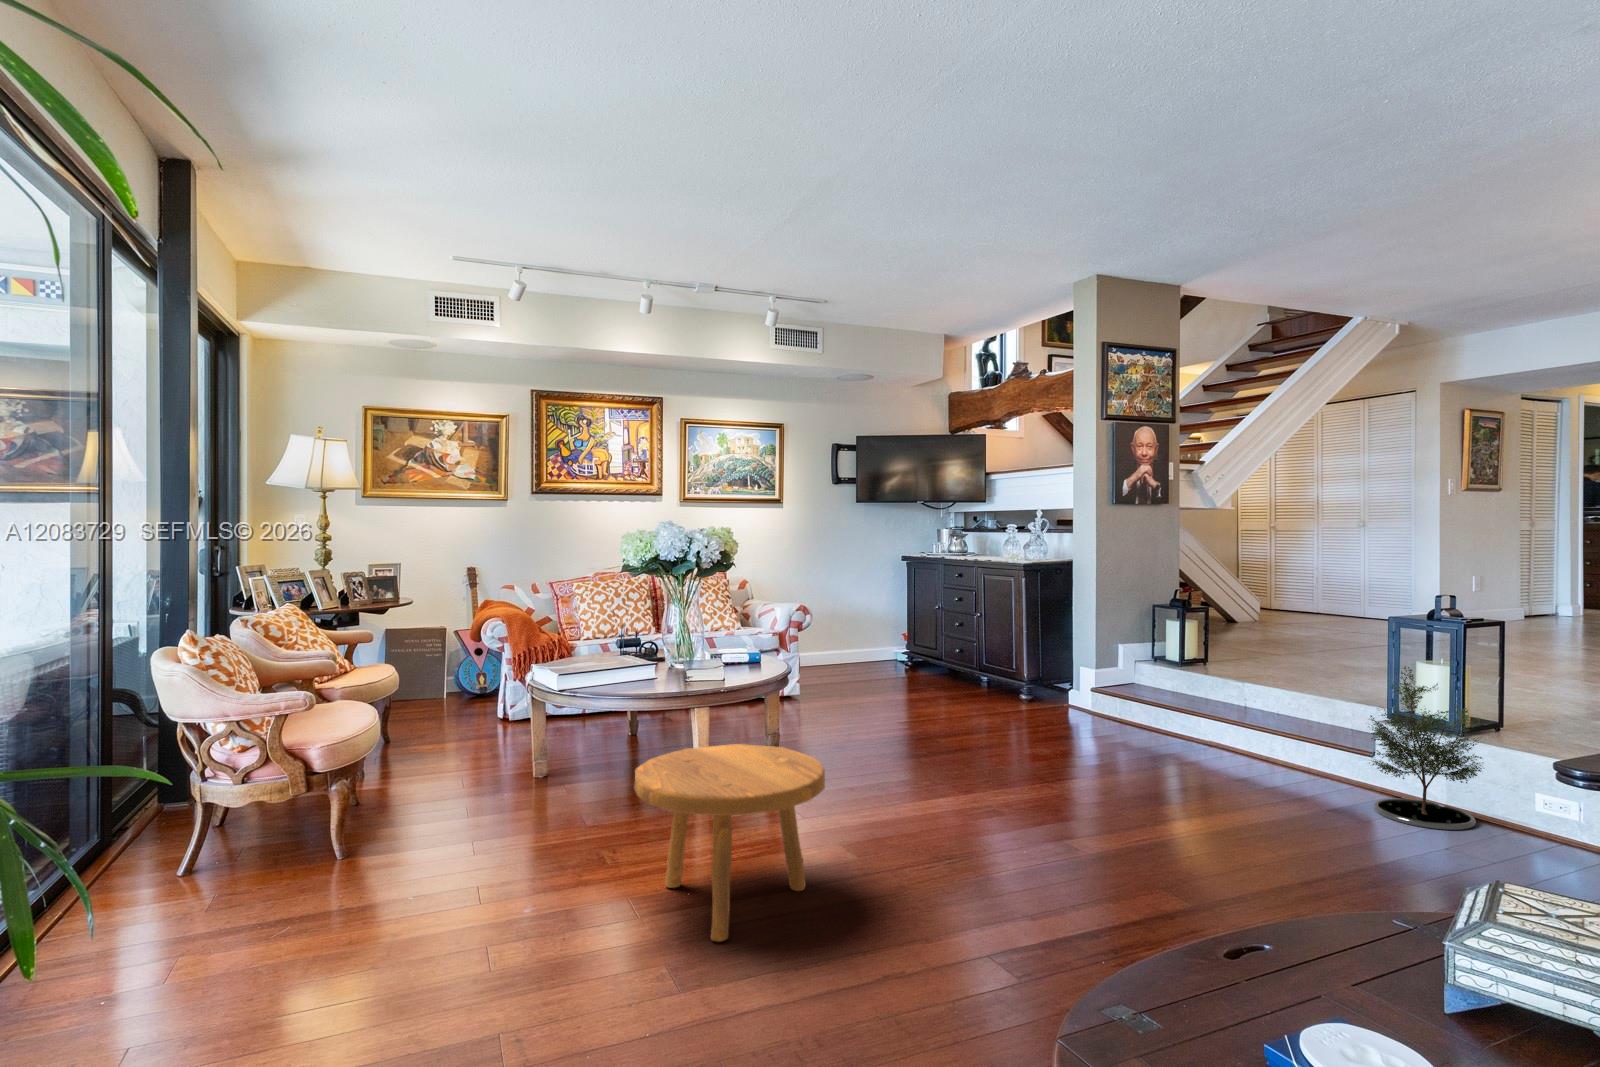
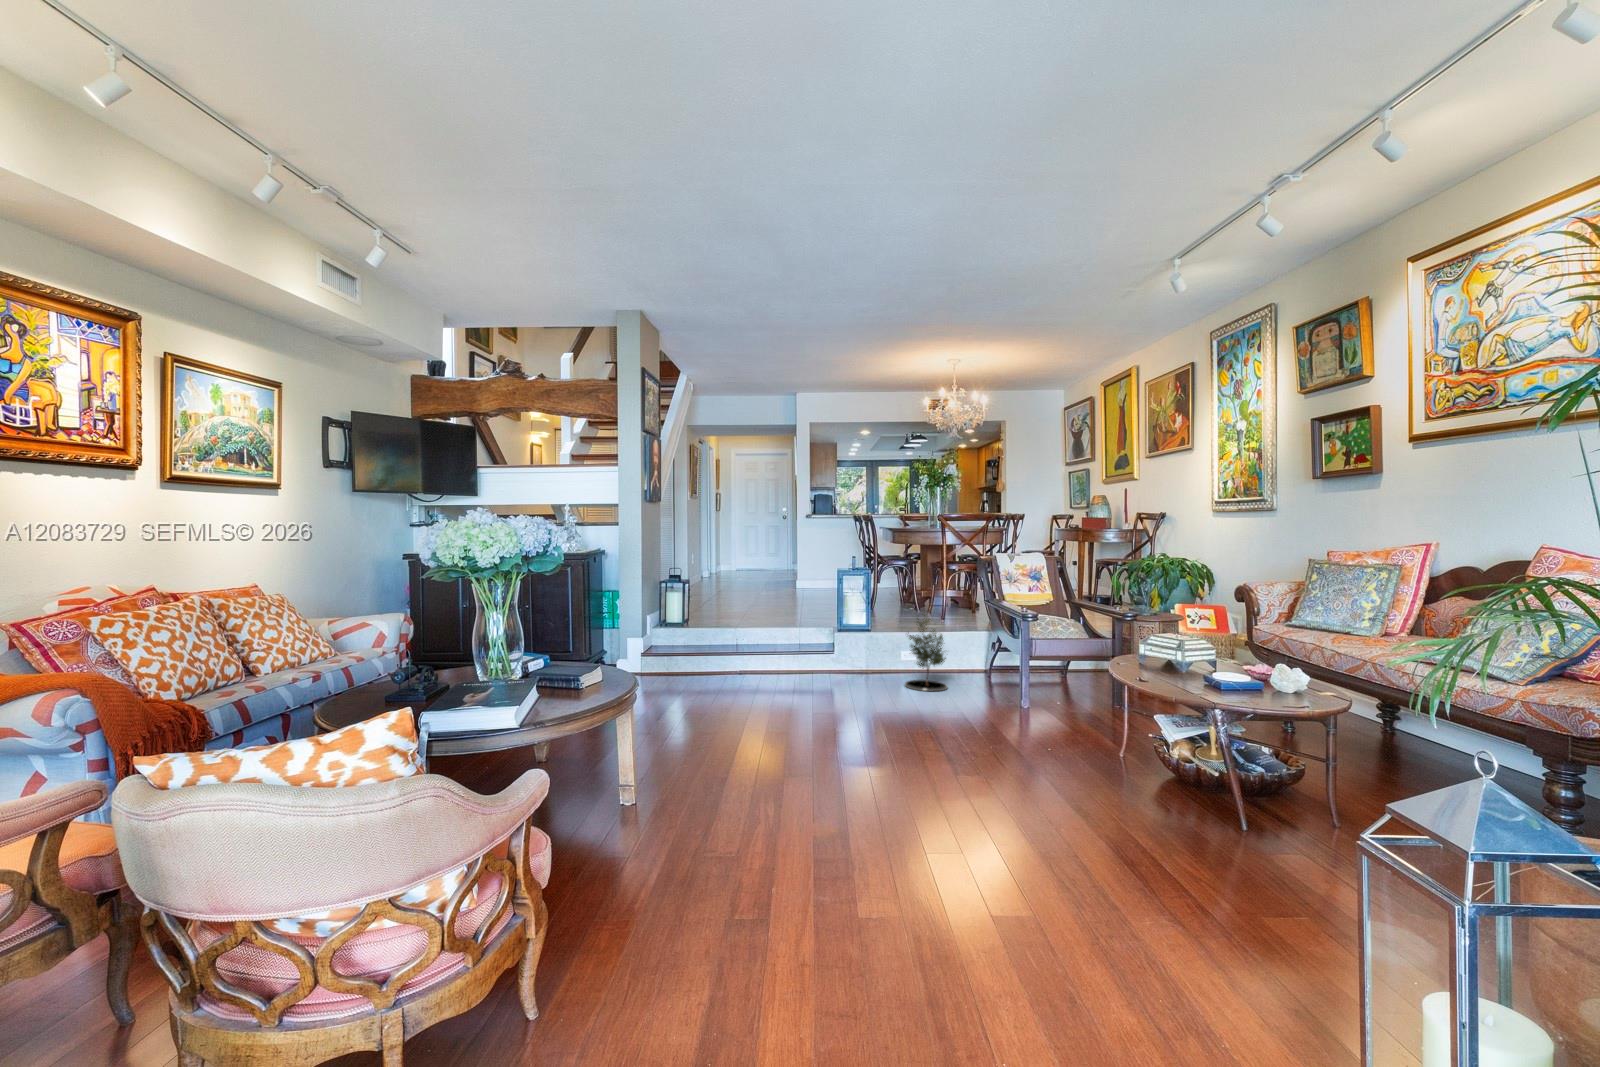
footstool: present [634,744,825,942] -> none [886,719,1038,859]

